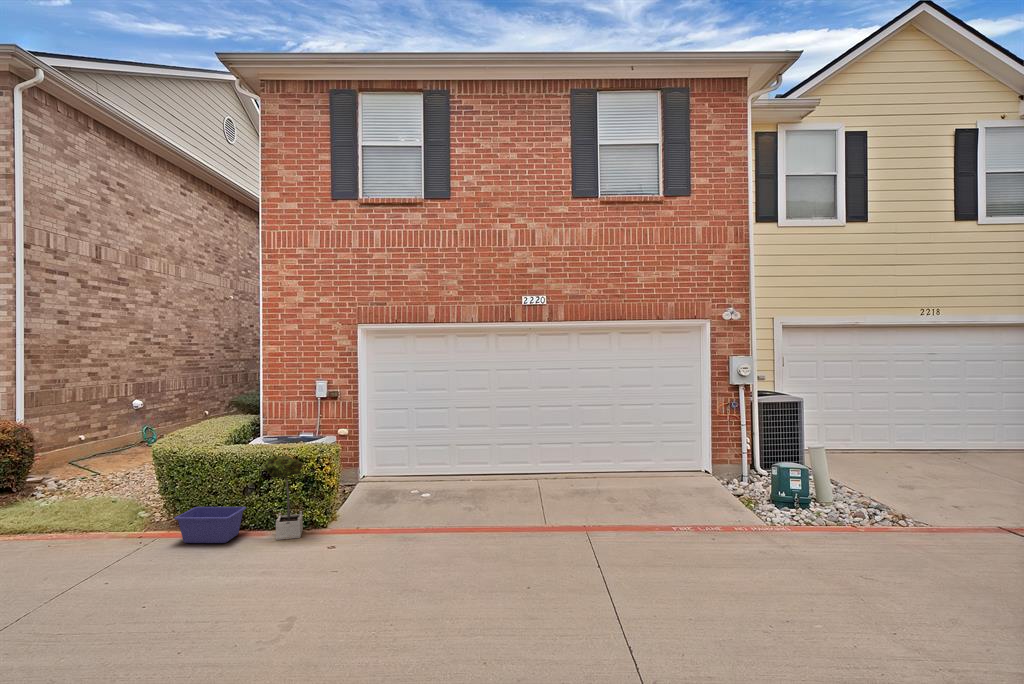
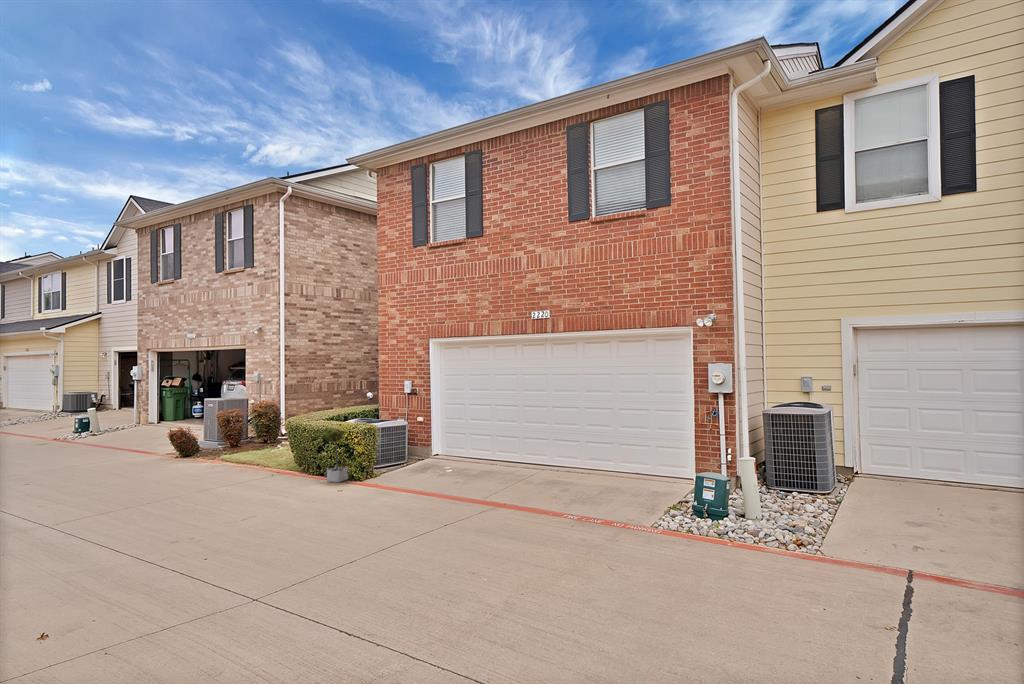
storage bin: present [174,507,246,543] -> none [283,457,322,479]

